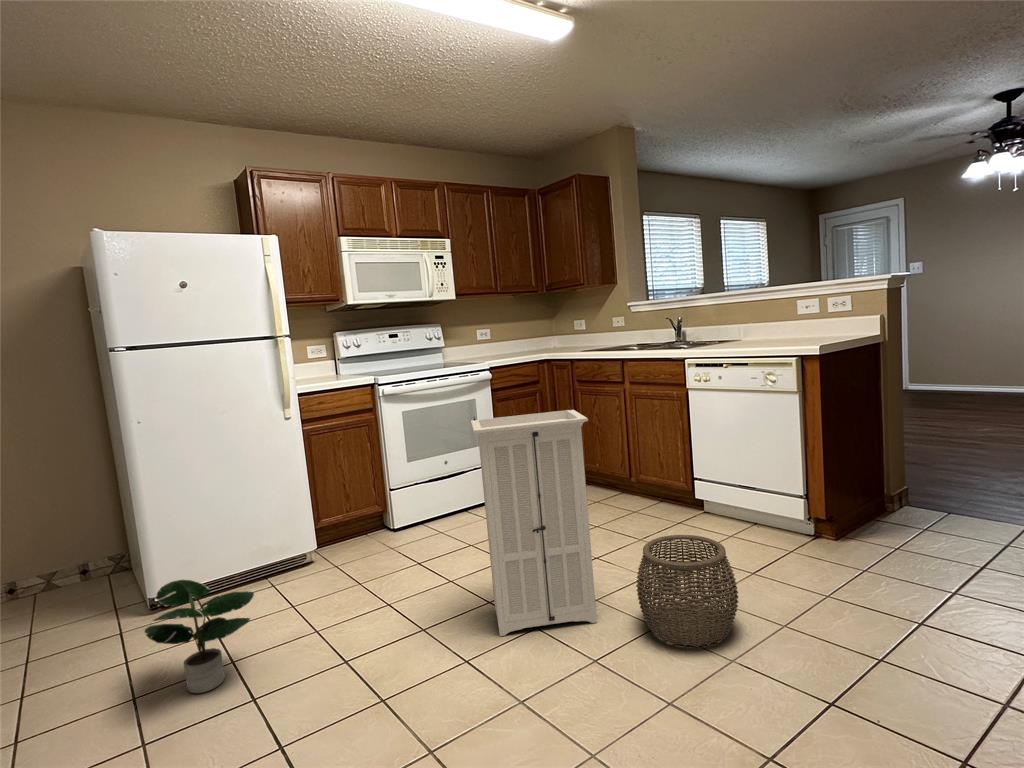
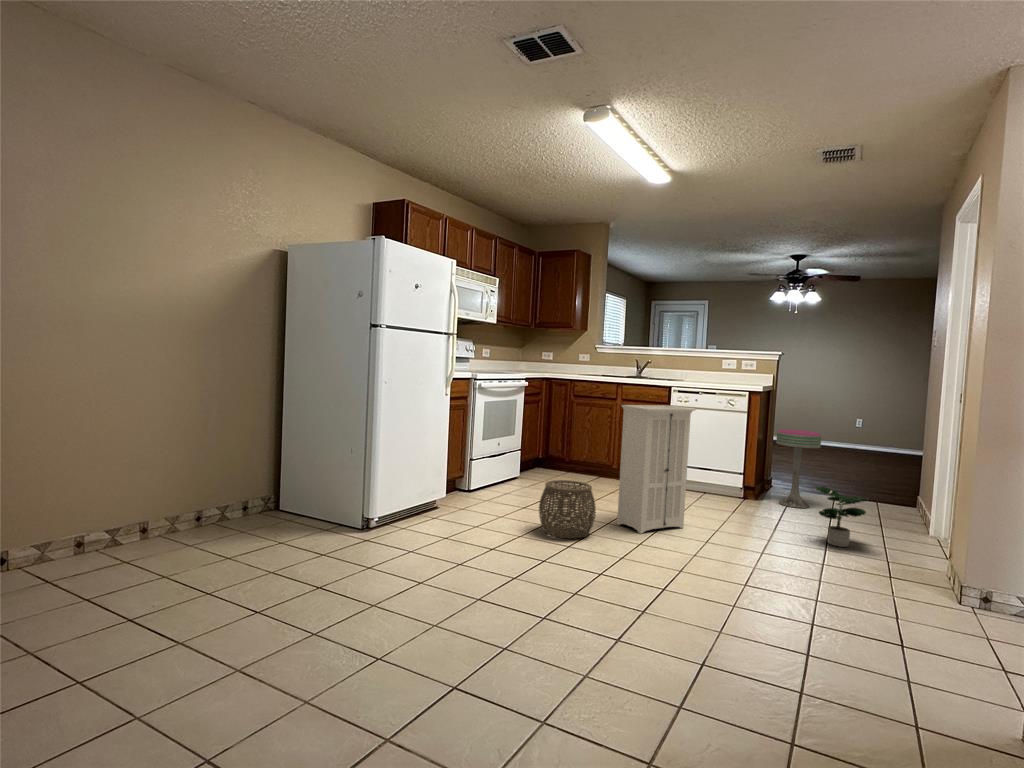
bar stool: none [857,417,948,566] -> present [776,429,822,508]
woven basket: present [636,535,738,647] -> present [539,480,596,539]
potted plant: present [145,580,254,693] -> present [814,487,869,547]

